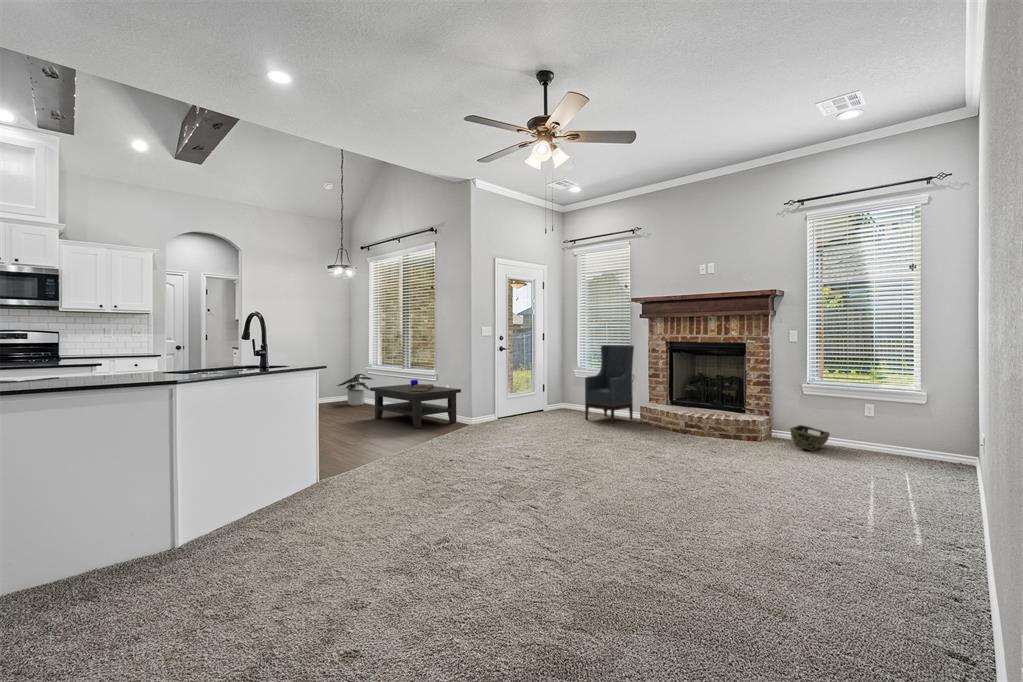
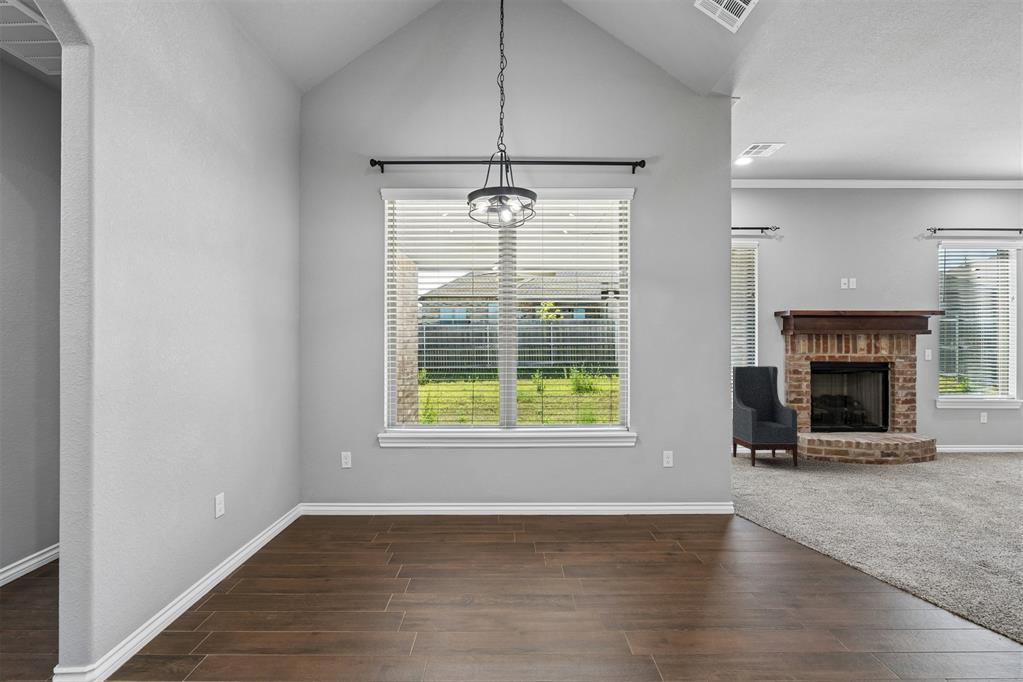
potted plant: present [337,374,372,406] -> none [327,451,422,538]
coffee table: present [370,380,461,428] -> none [569,447,778,557]
woven basket: present [790,425,830,450] -> none [943,438,1000,461]

